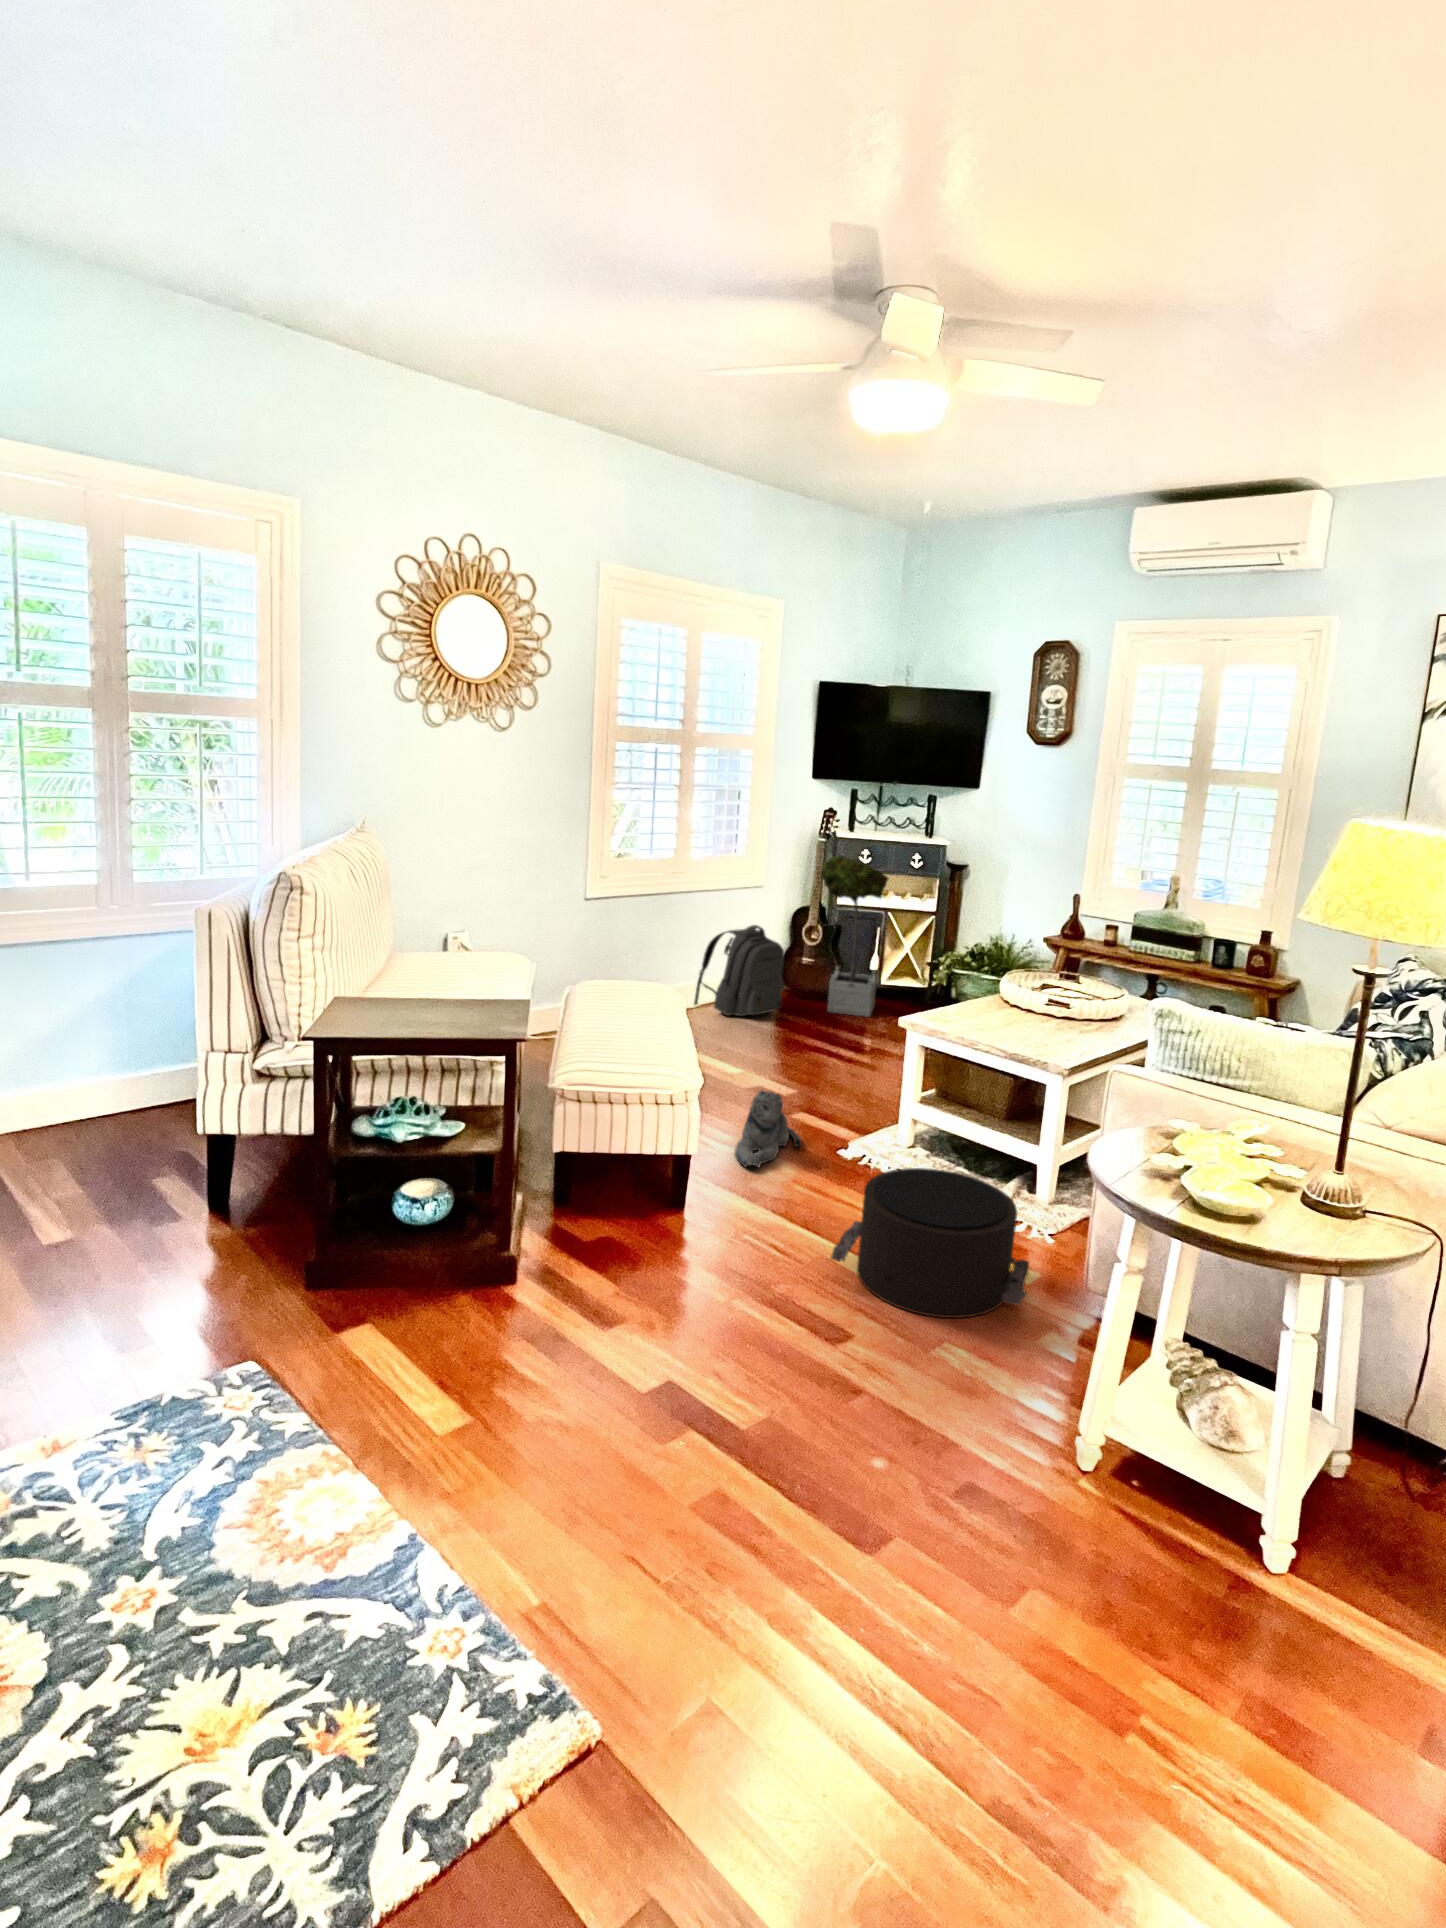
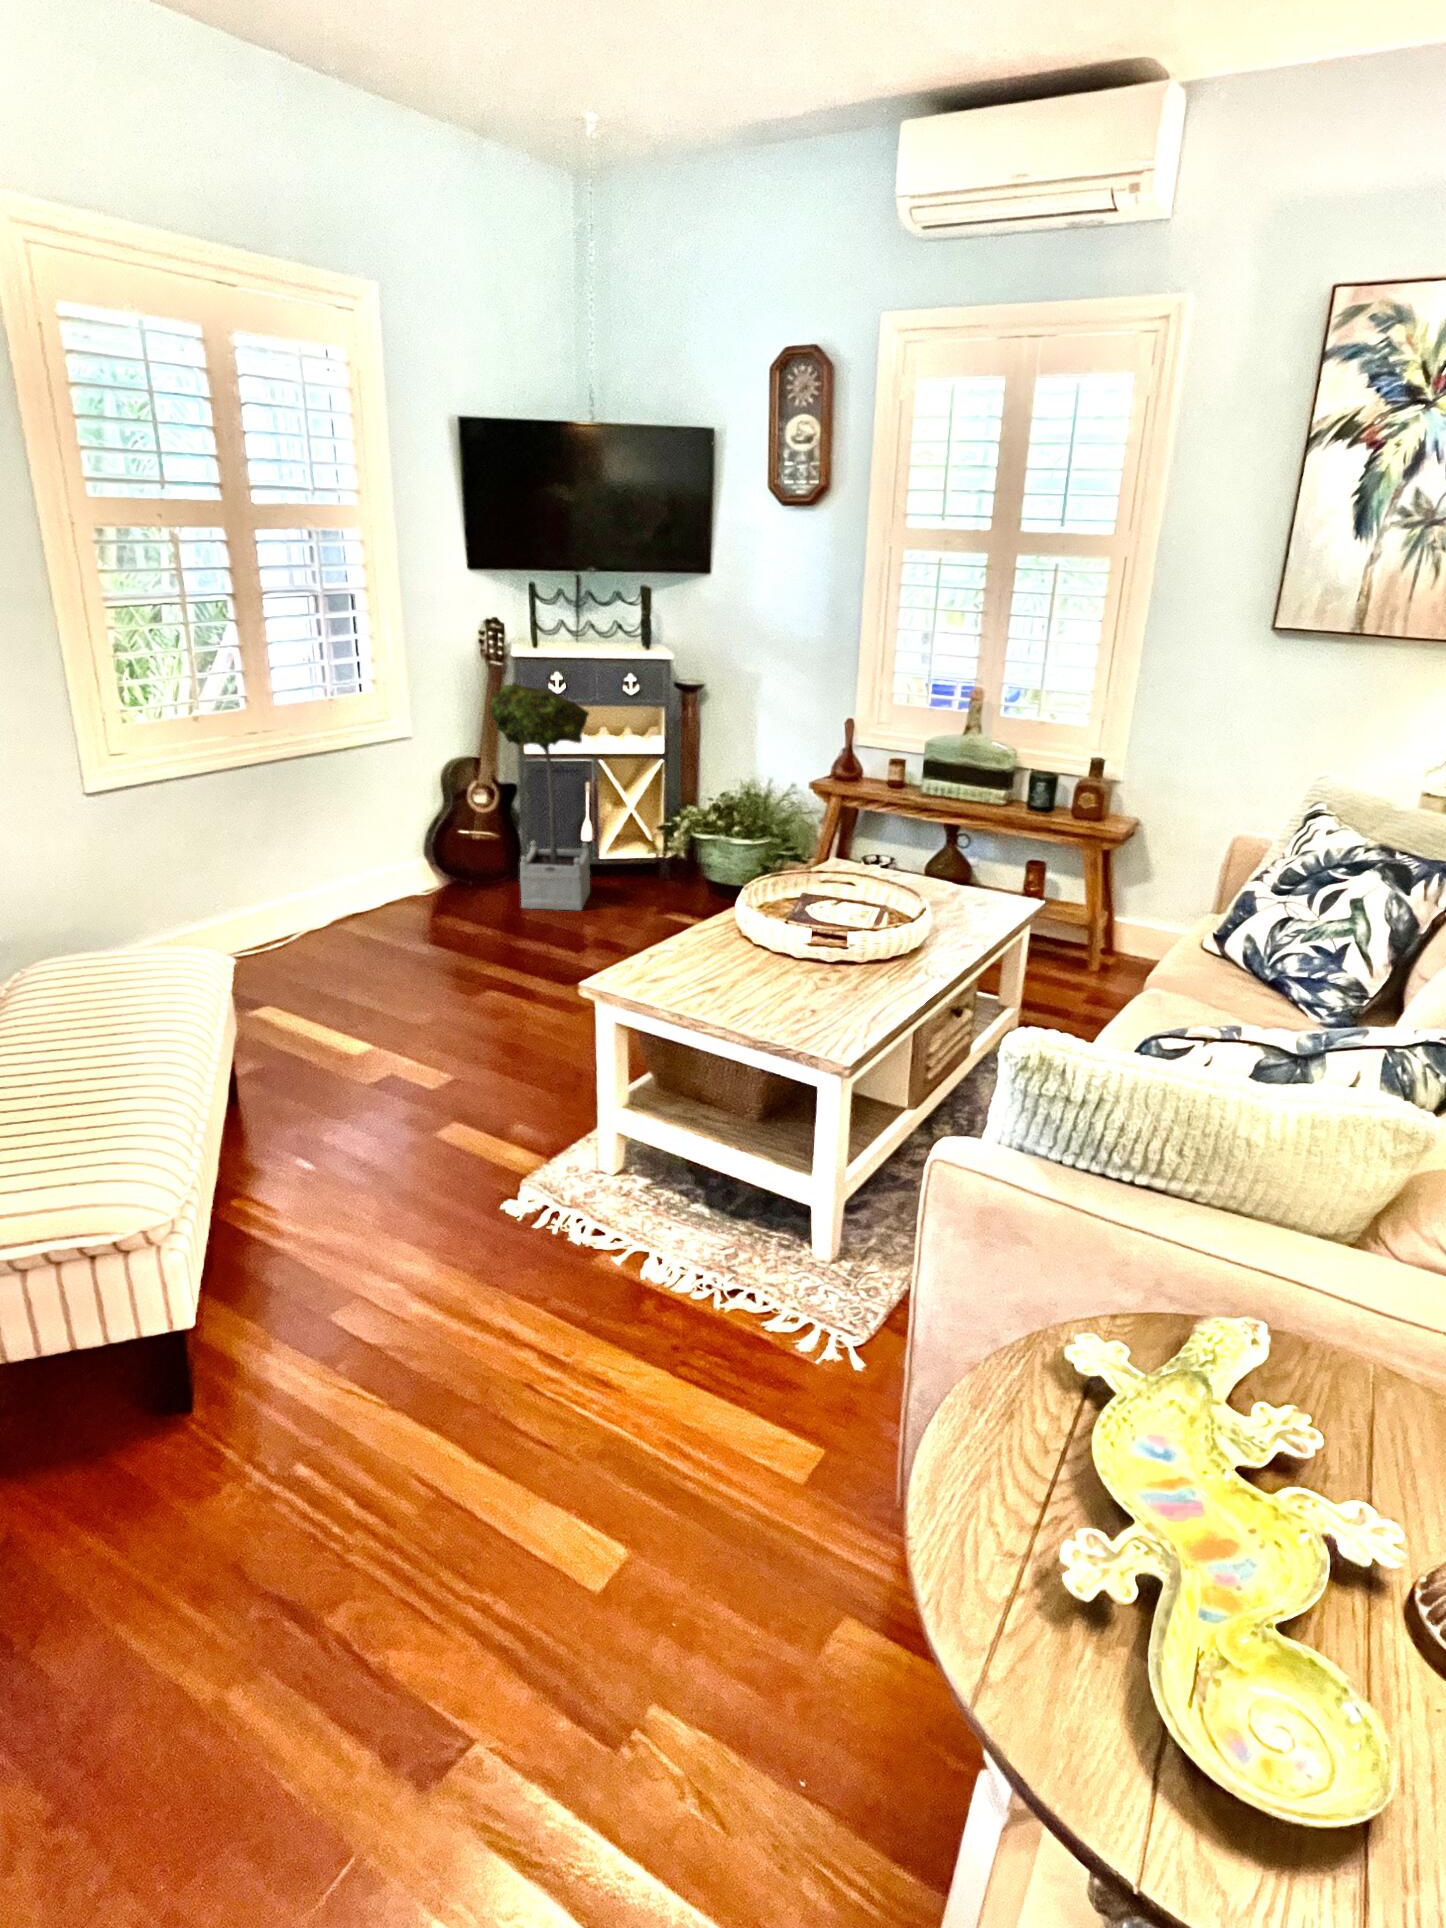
backpack: present [694,925,784,1016] -> none [321,796,452,933]
plush toy: present [735,1091,801,1167] -> none [303,1120,429,1262]
pouf: present [831,1168,1029,1318] -> none [403,1283,779,1620]

